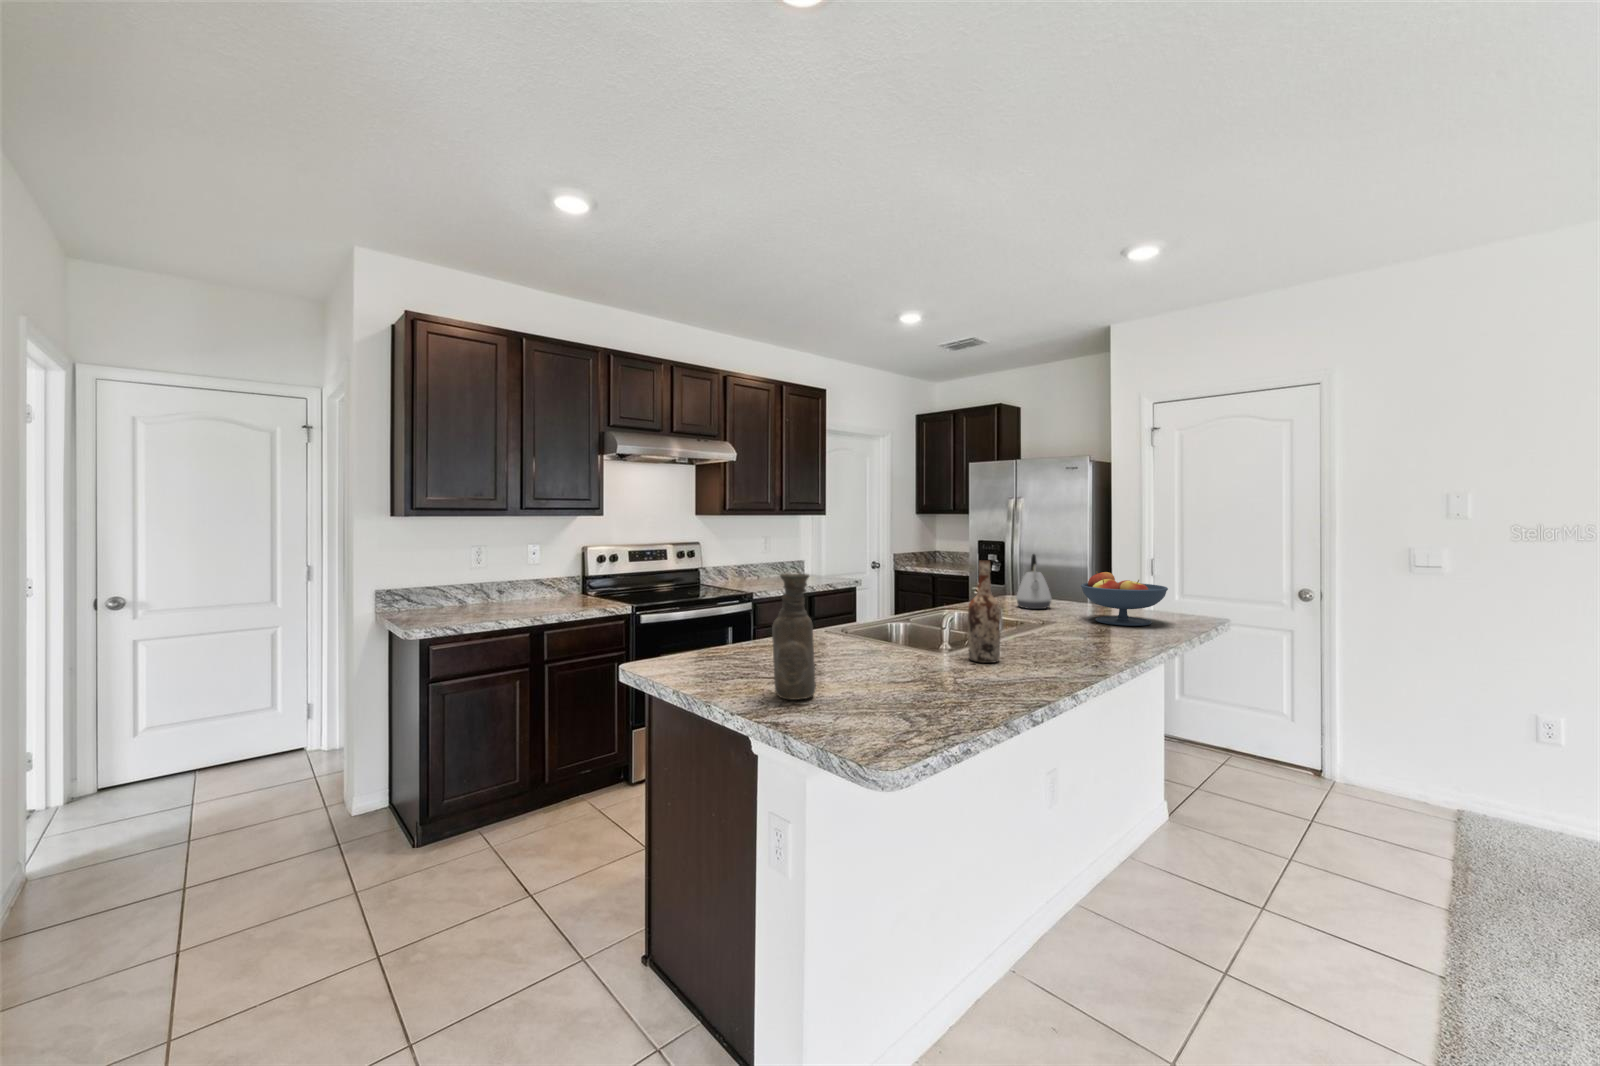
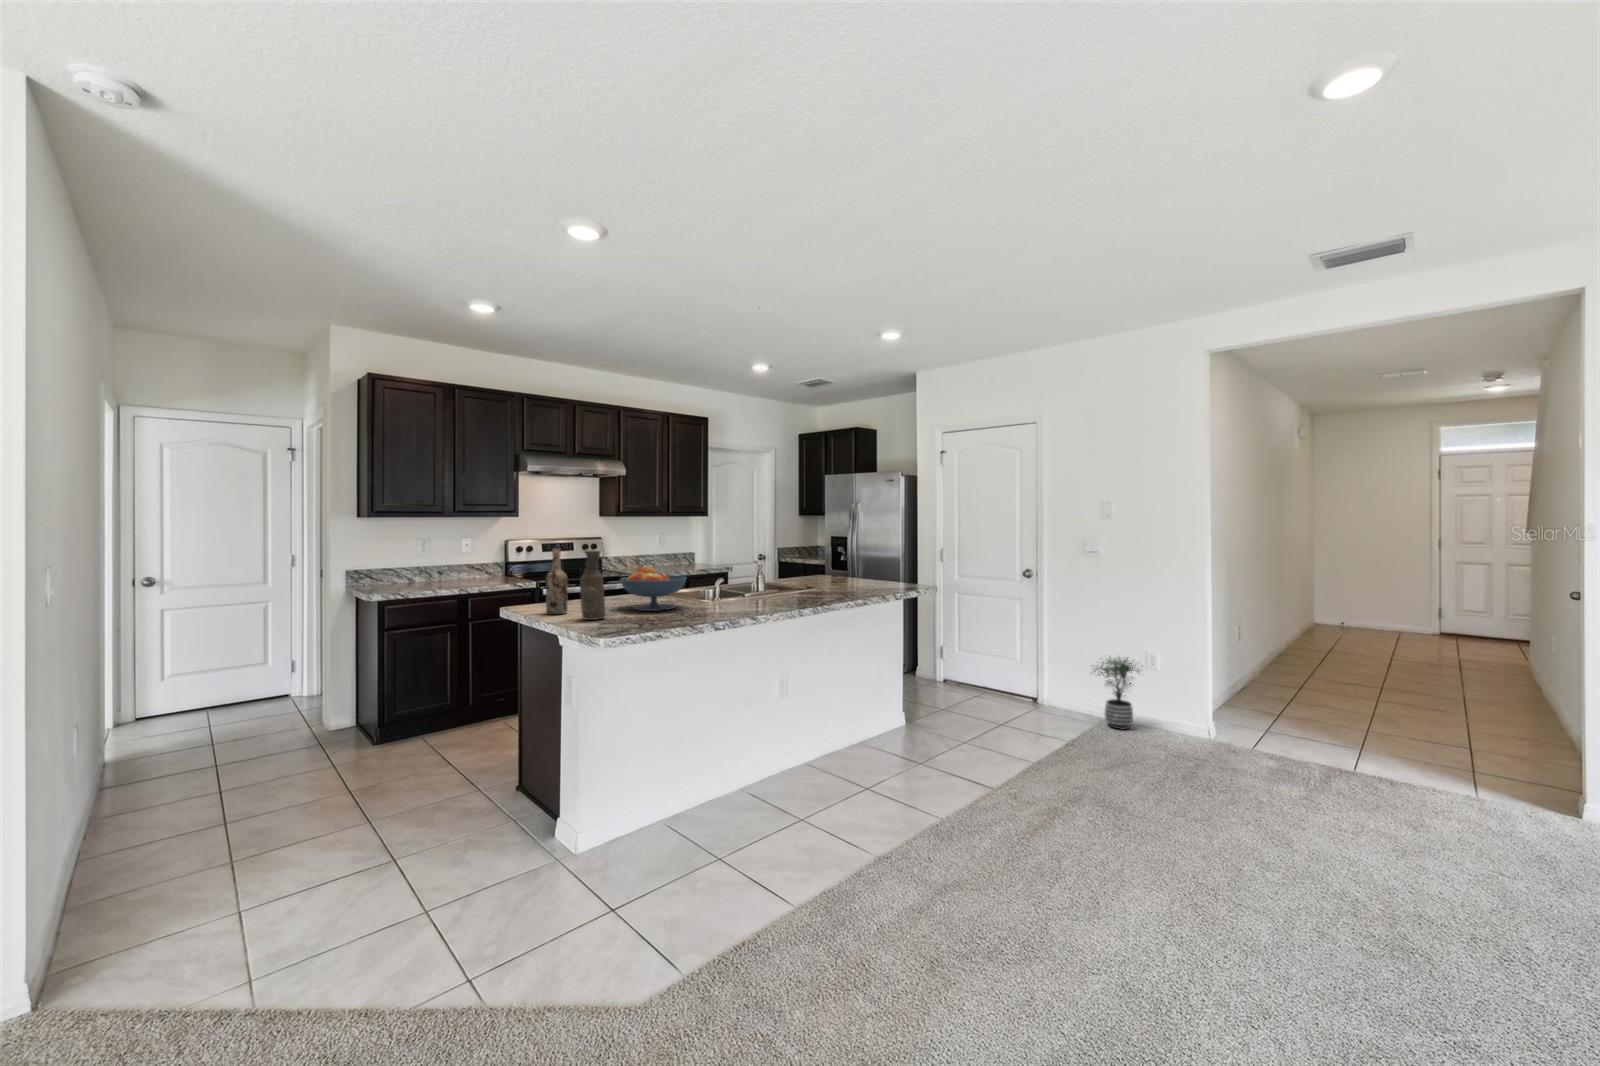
kettle: present [1016,554,1052,609] -> none [809,544,833,583]
wine bottle: present [968,560,1001,663] -> present [546,547,568,615]
fruit bowl: present [1081,572,1168,626] -> present [620,566,686,611]
potted plant: none [1438,718,1548,832] -> present [1094,657,1143,730]

